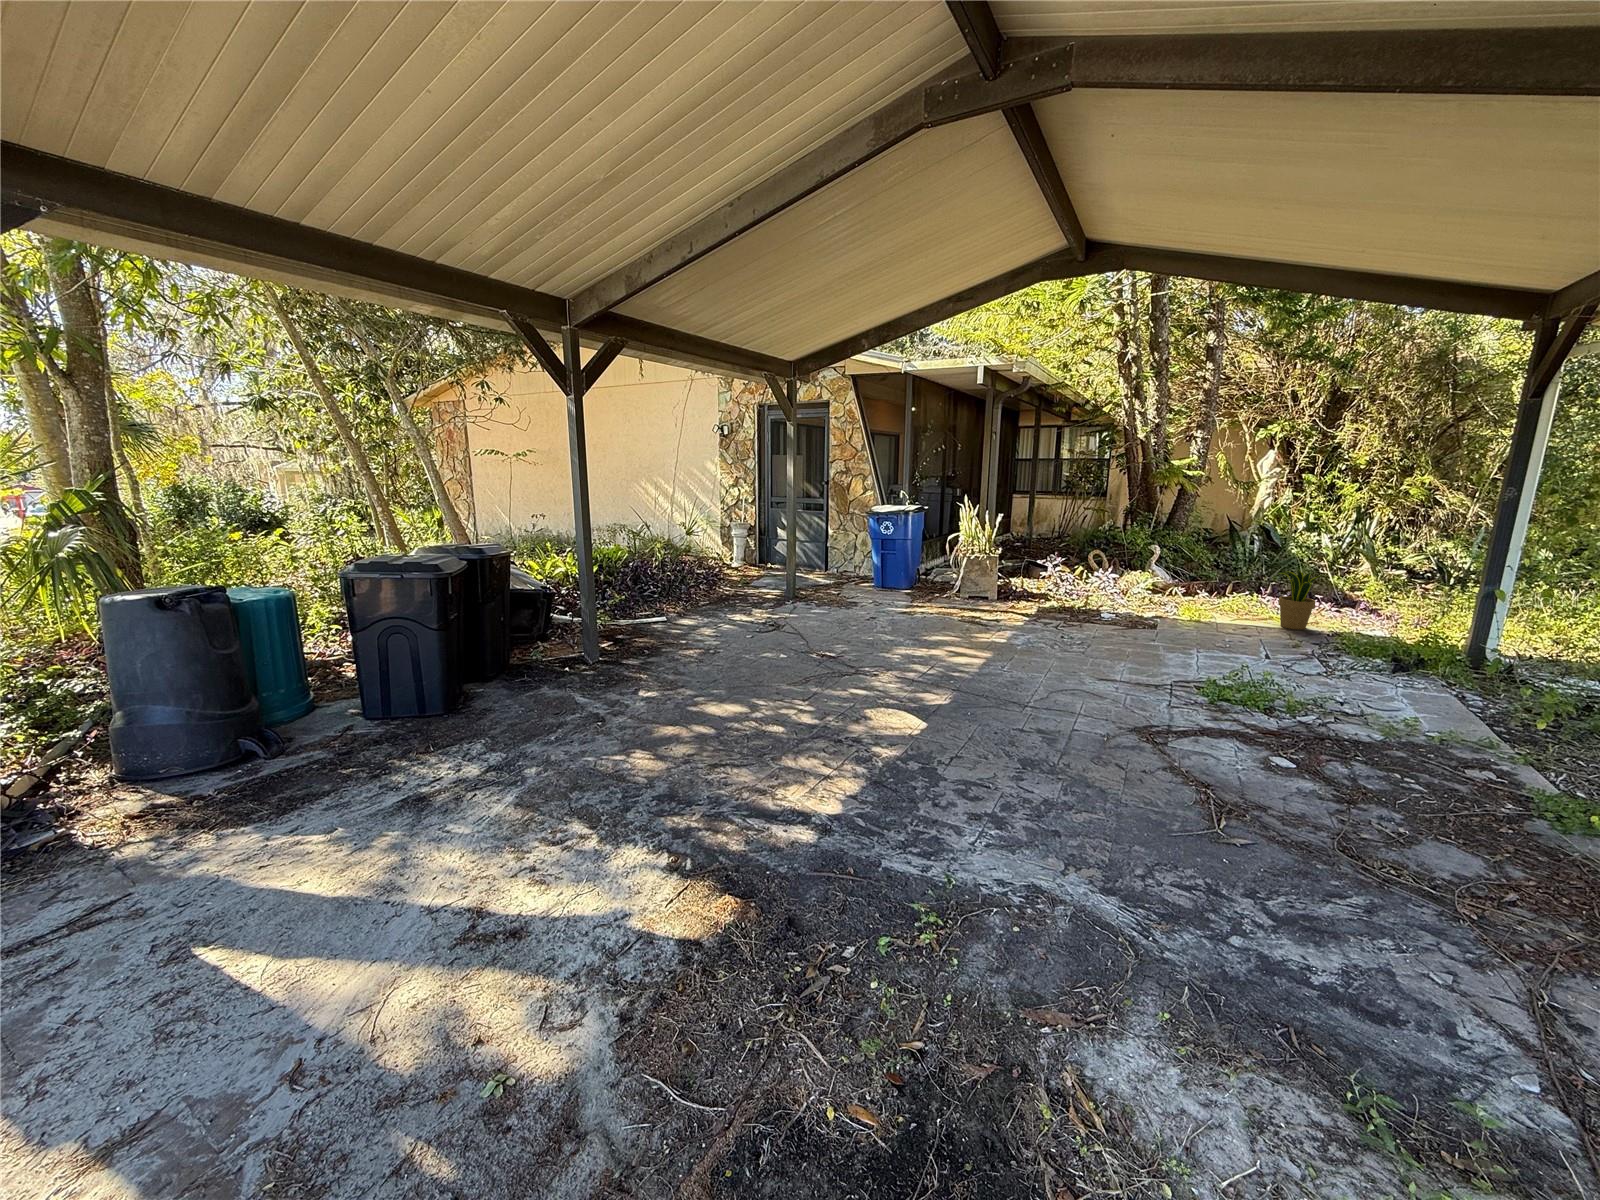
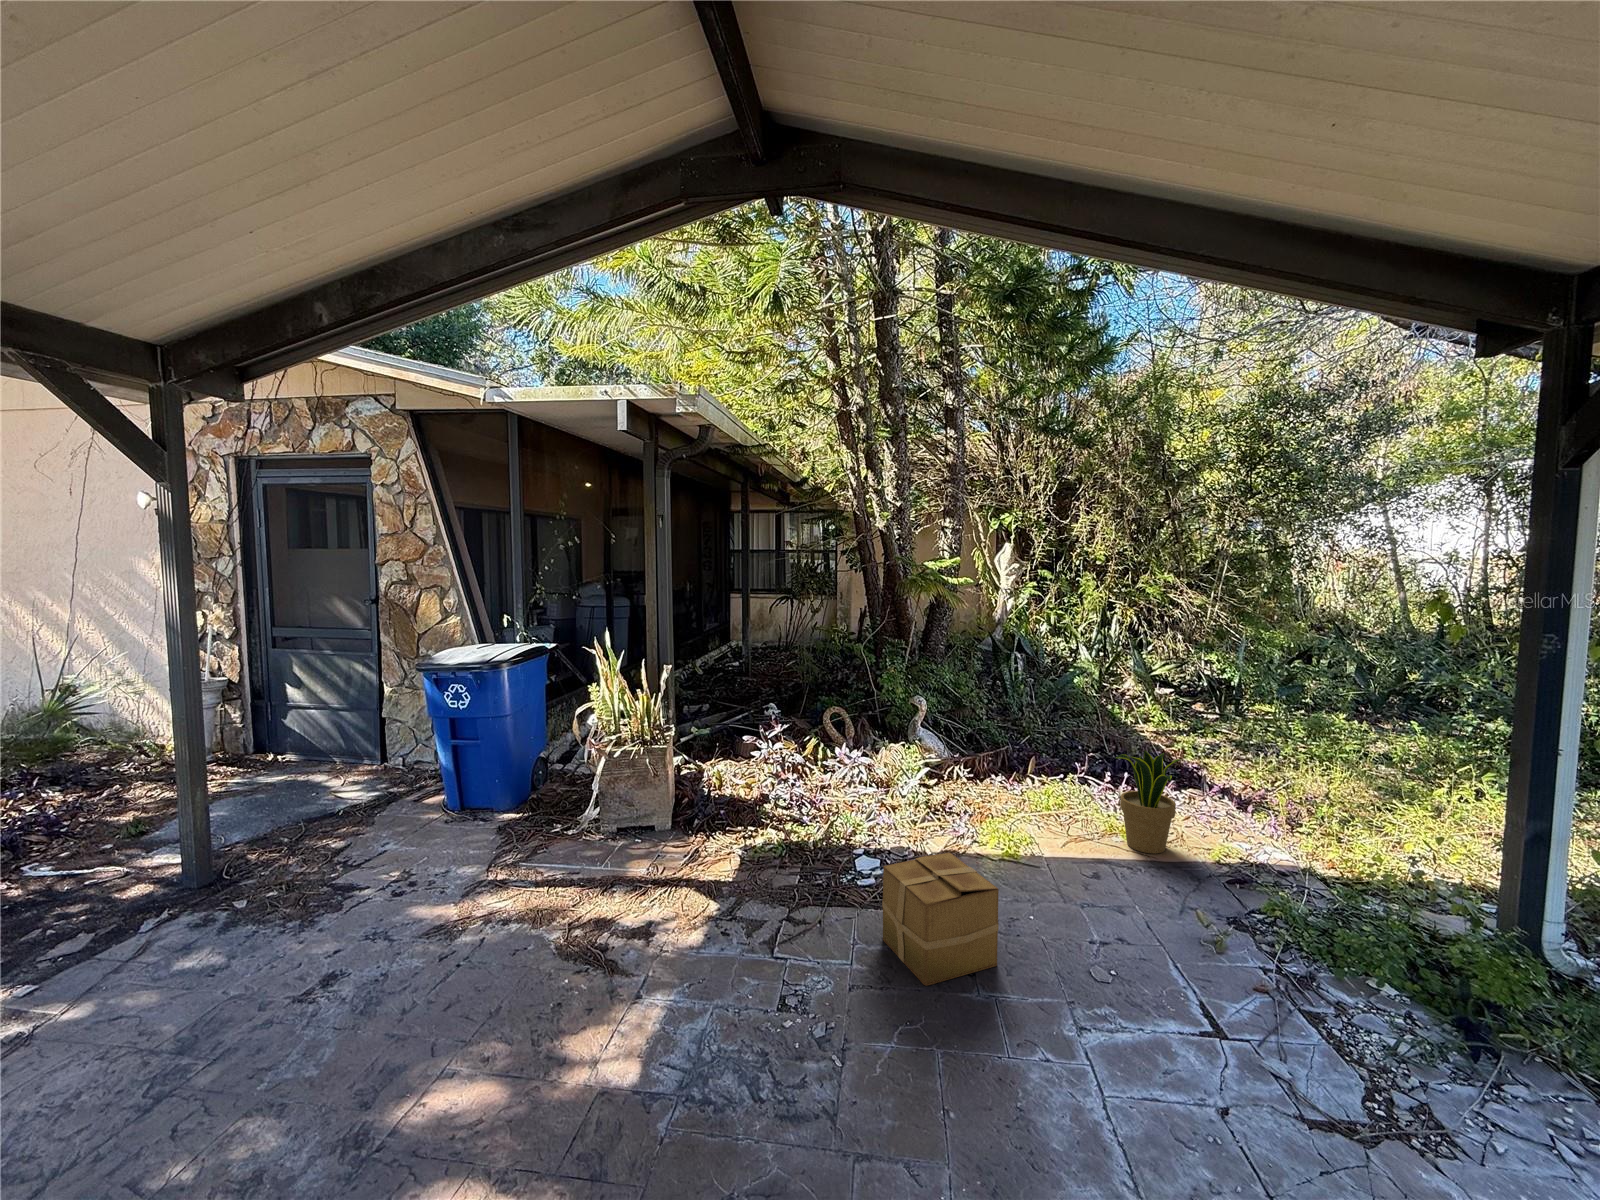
cardboard box: none [1115,599,1177,646] -> present [882,853,999,986]

